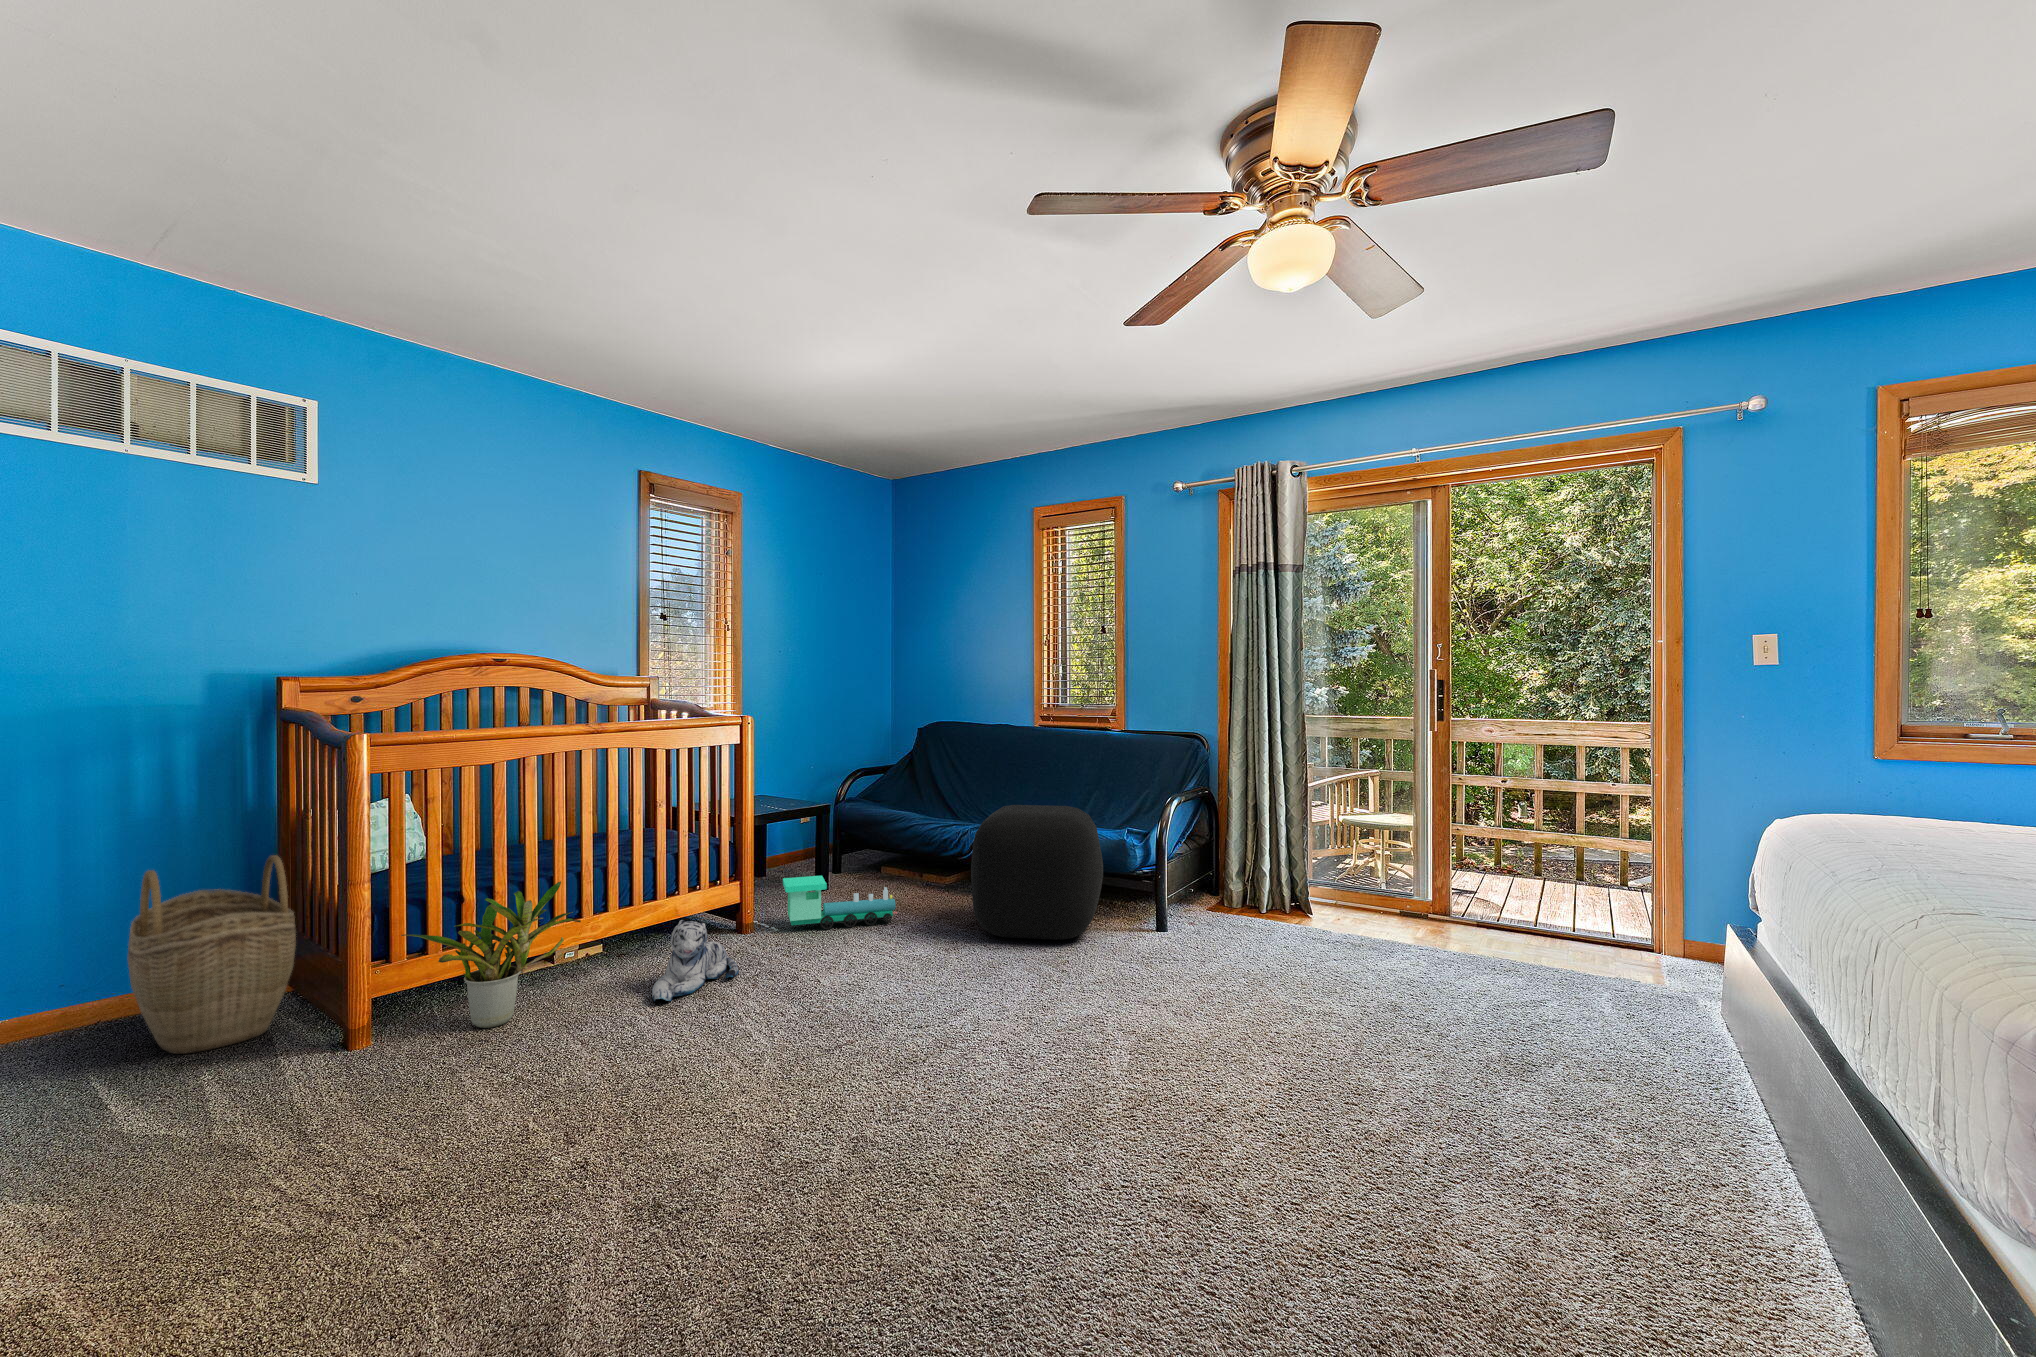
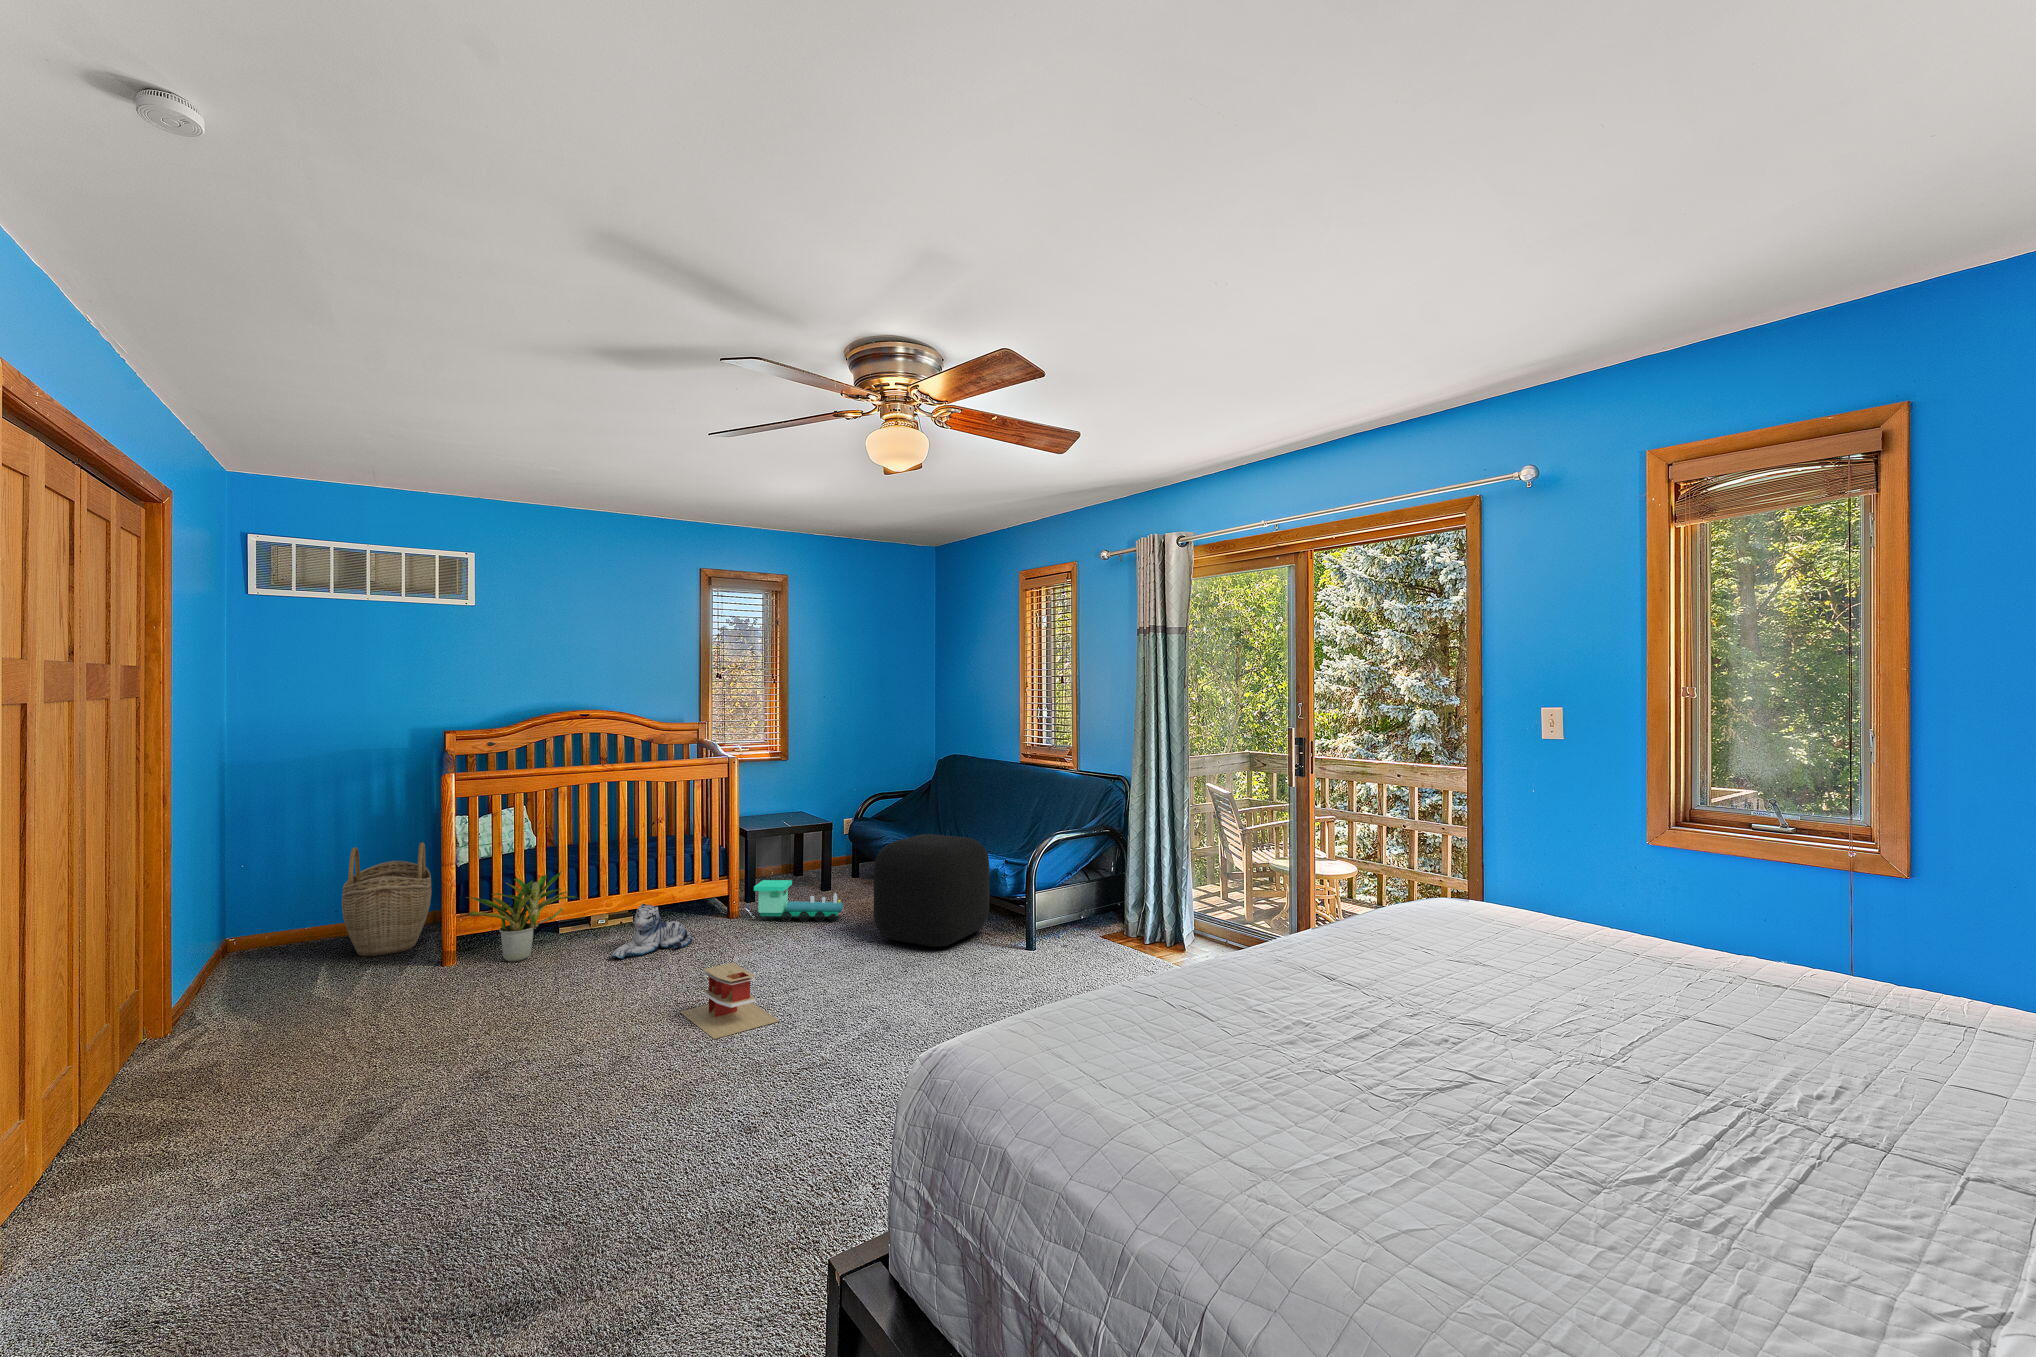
toy house: none [872,983,1028,1092] -> present [680,963,779,1039]

